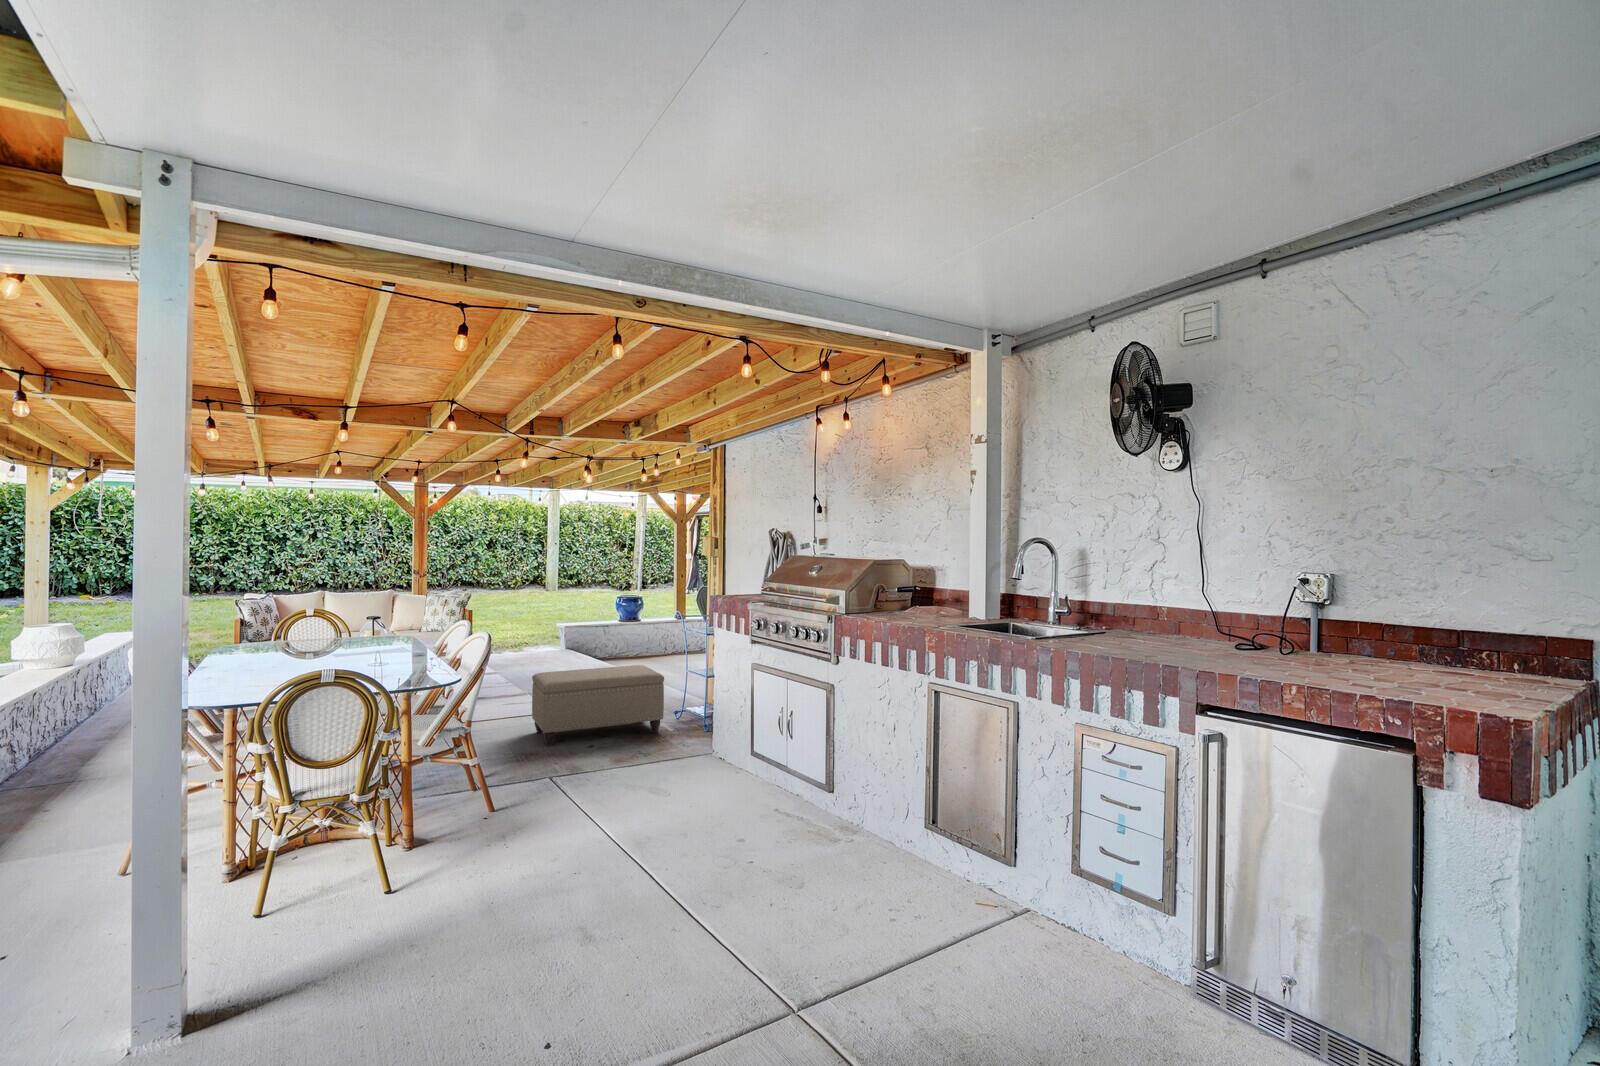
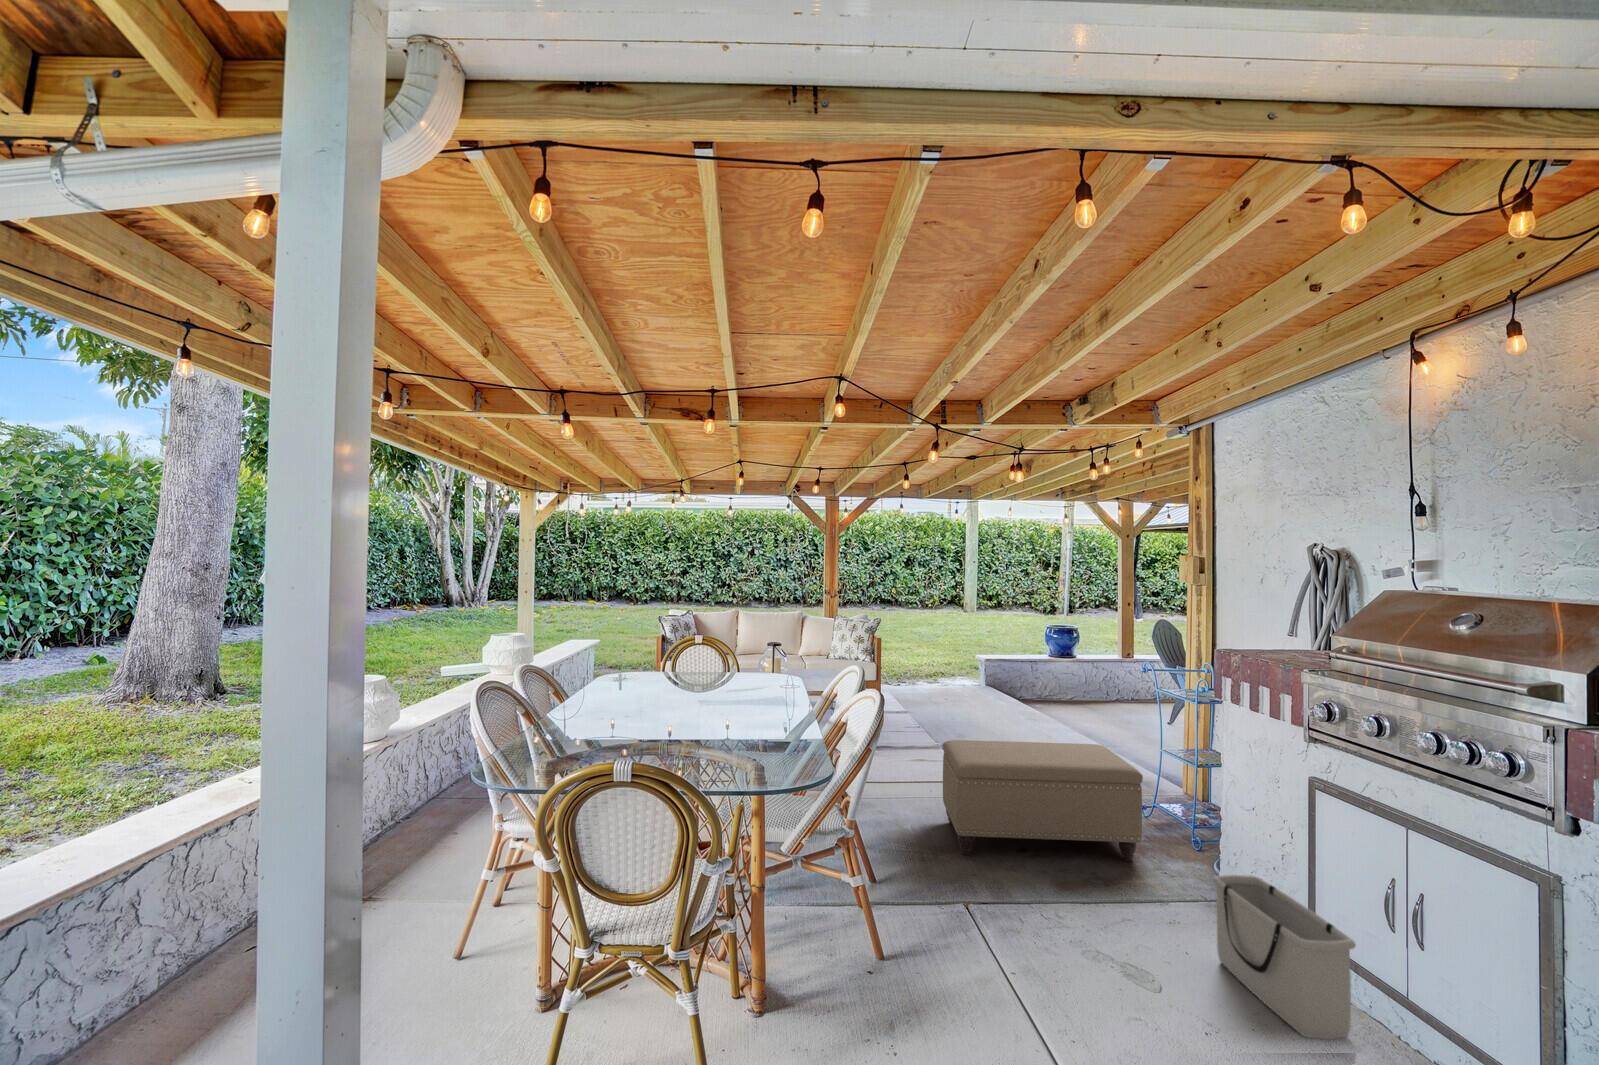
storage bin: none [691,714,746,779] -> present [1213,875,1356,1039]

